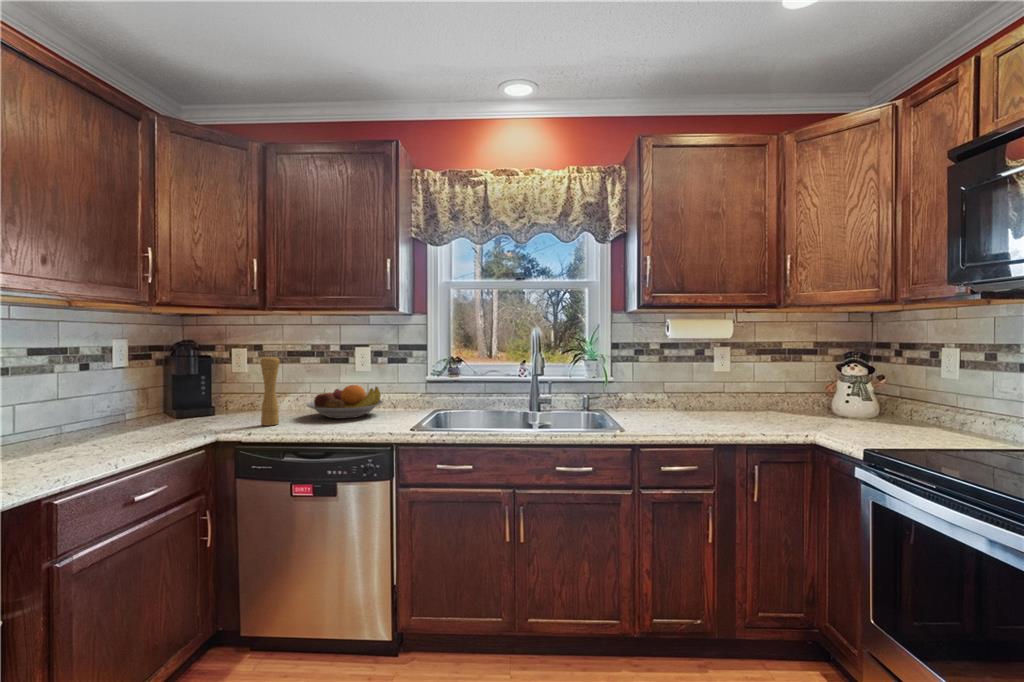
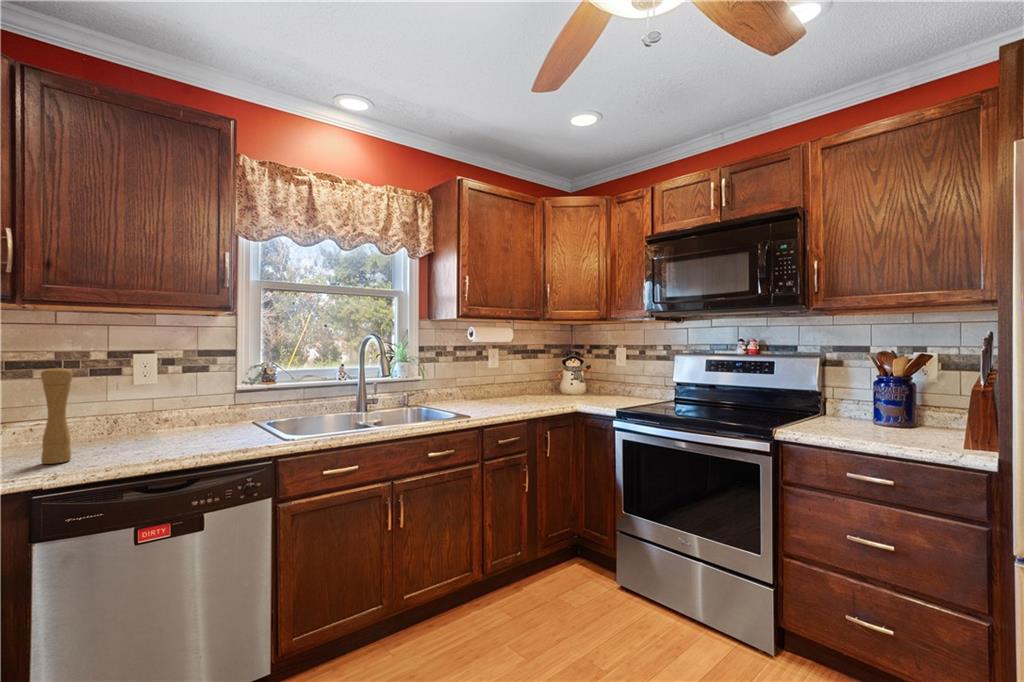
fruit bowl: present [306,385,383,419] -> none [88,400,201,444]

